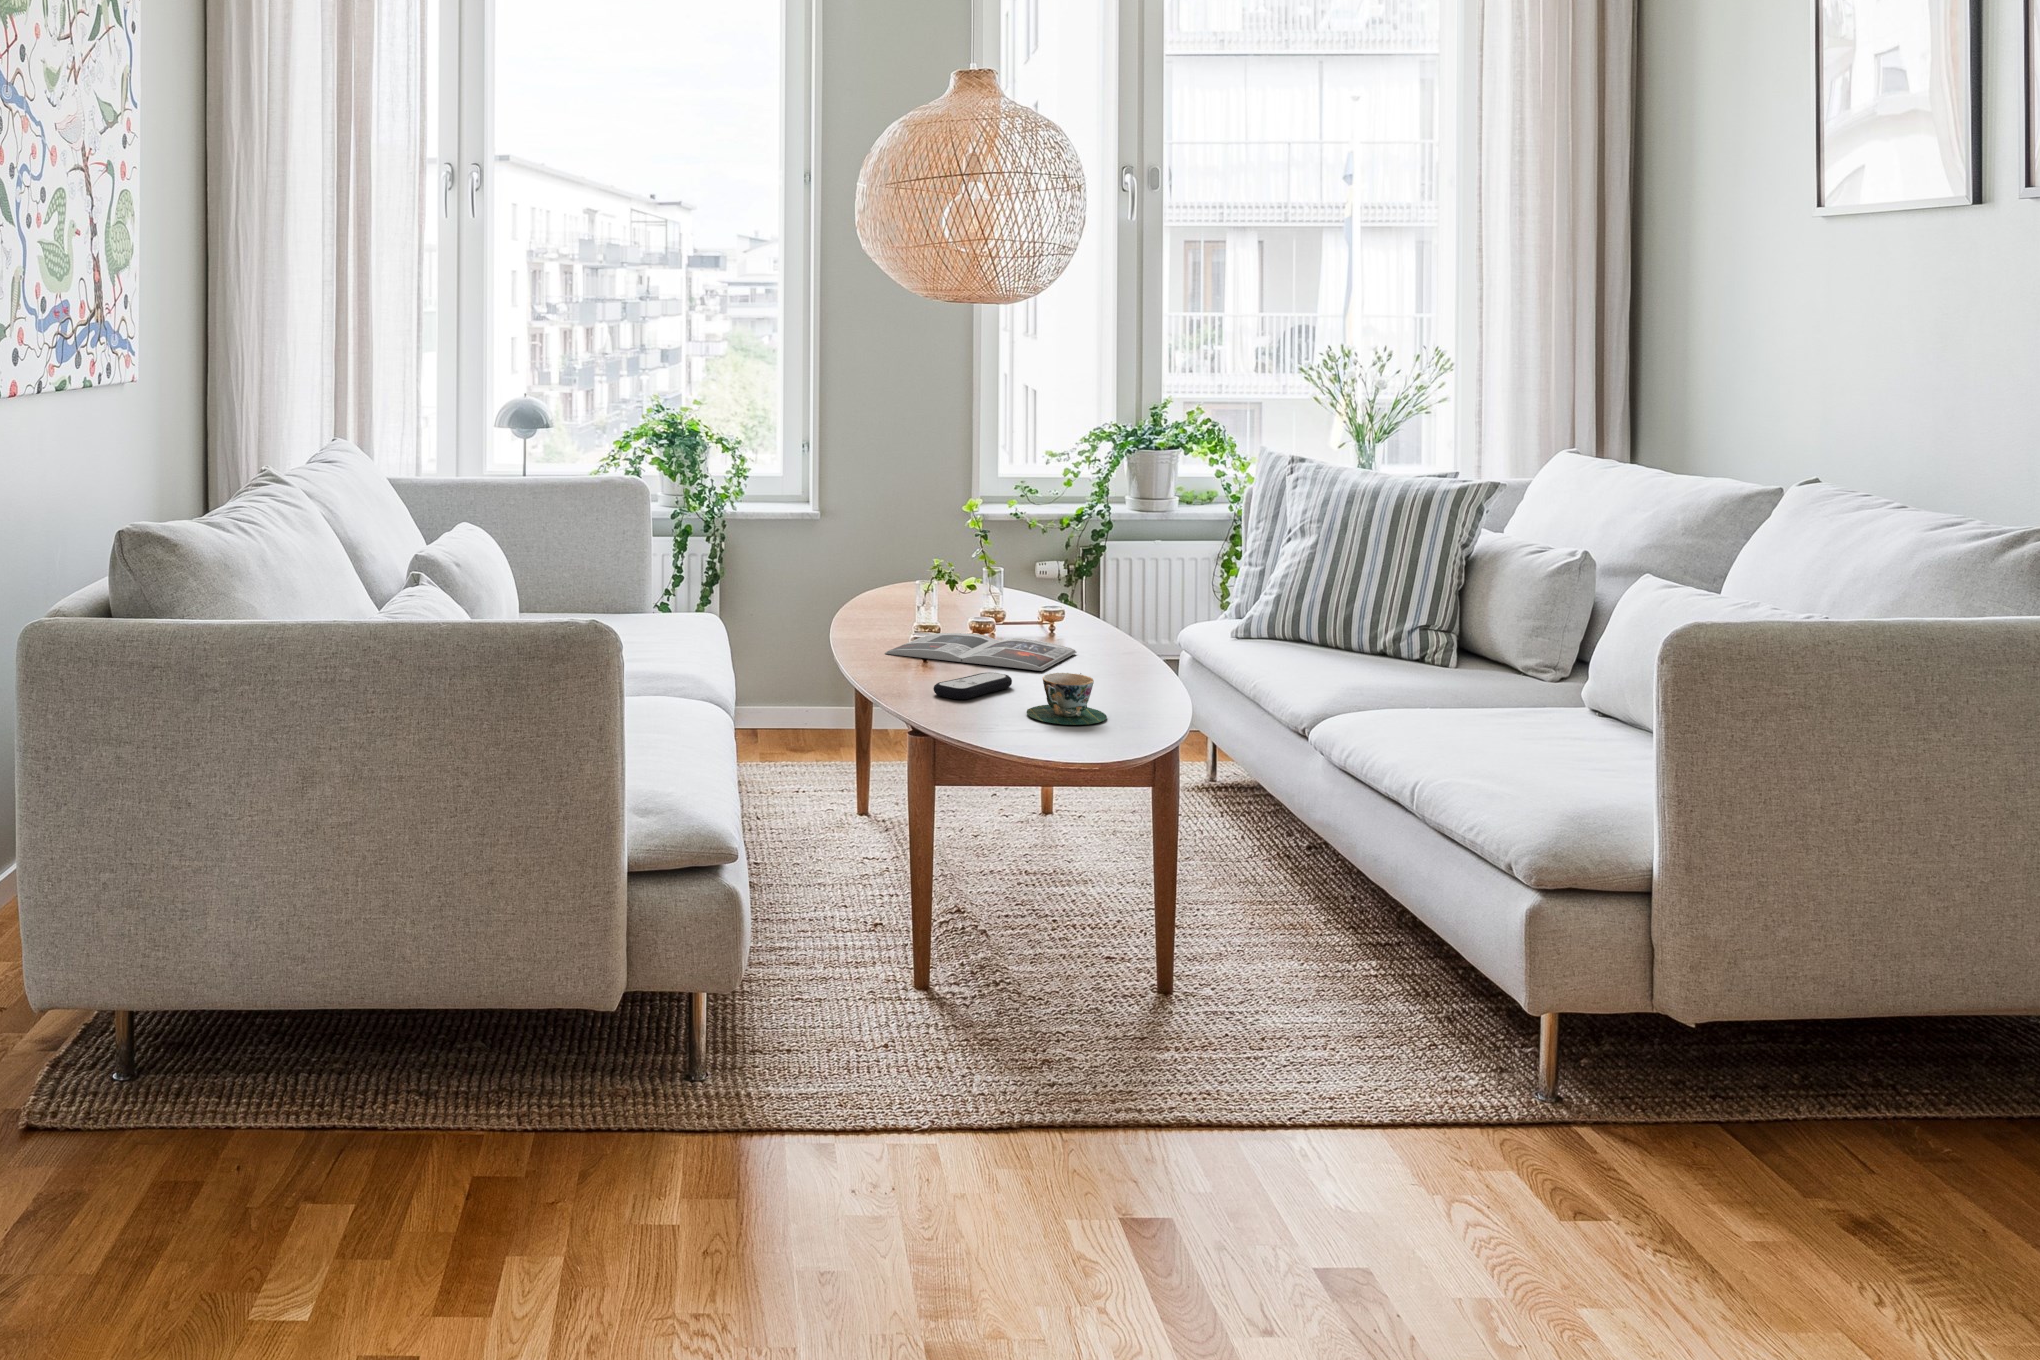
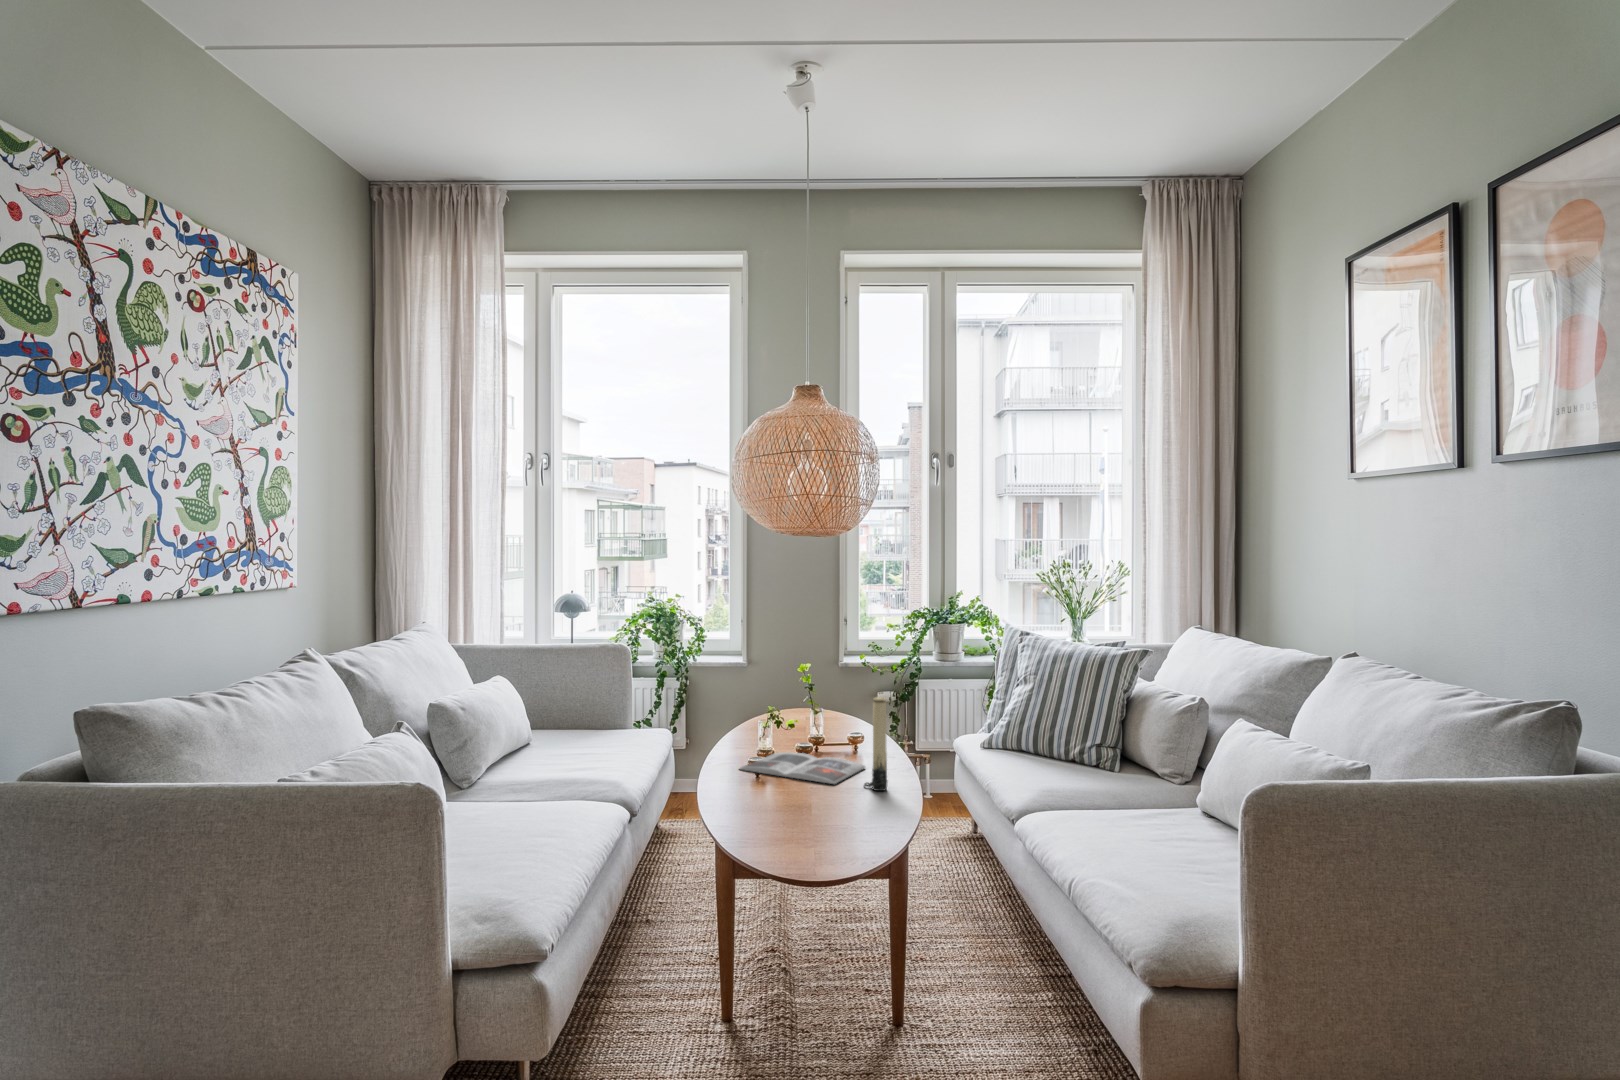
candle: none [1086,541,1124,679] -> present [864,697,887,791]
remote control: present [933,673,1012,699] -> none [750,788,808,811]
teacup: present [1027,673,1107,725] -> none [804,795,859,836]

